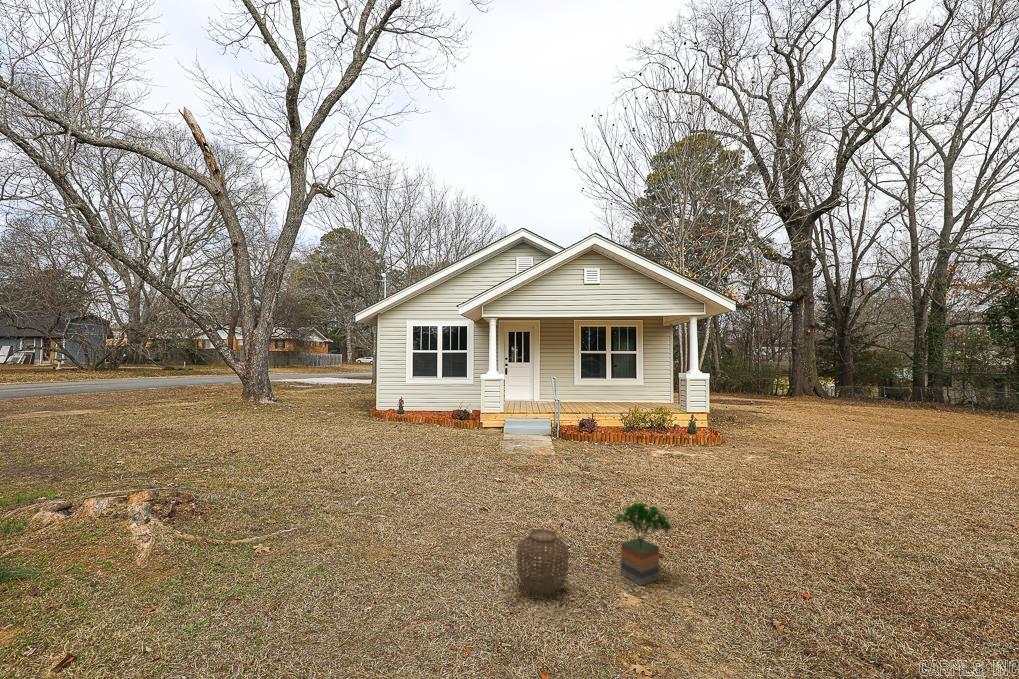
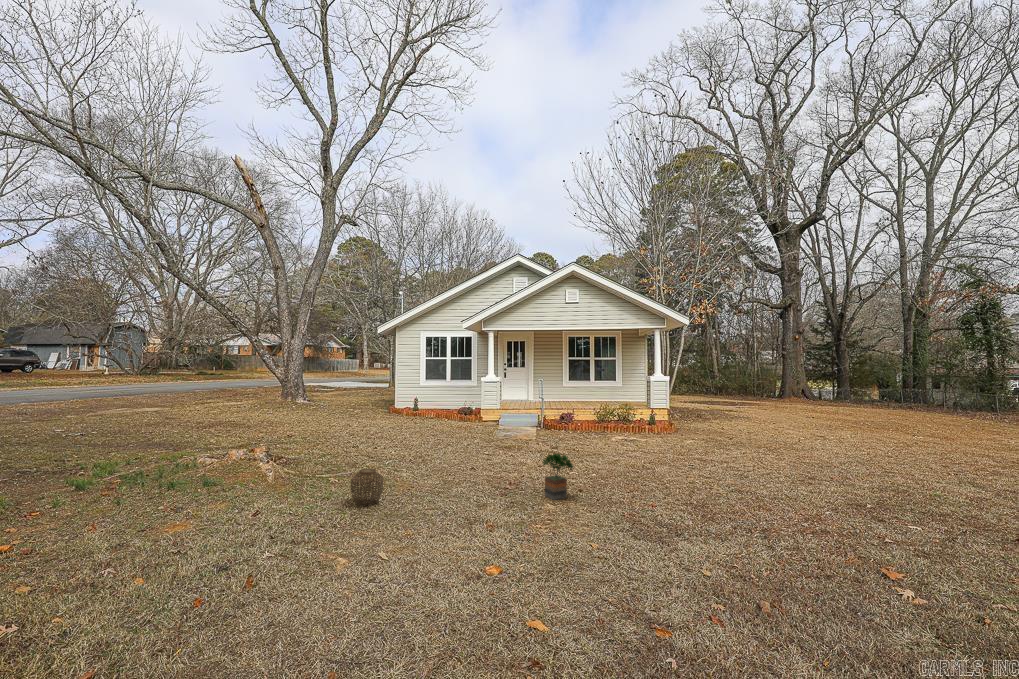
woven basket: present [517,529,568,595] -> present [351,468,383,505]

